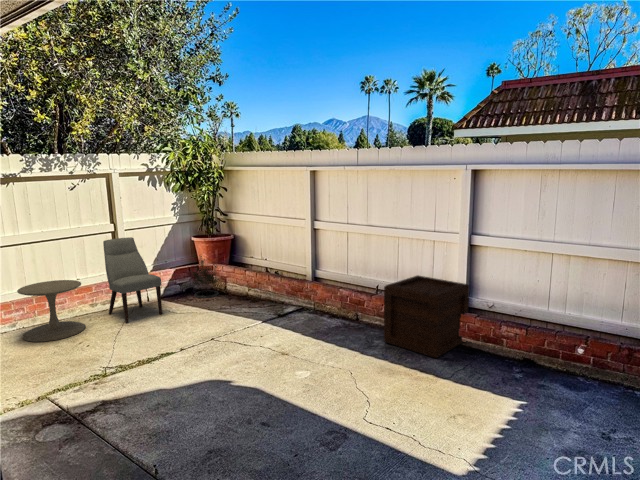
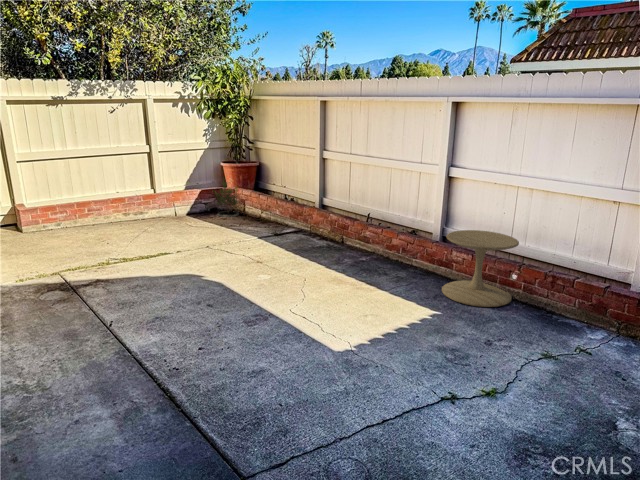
chair: present [103,237,162,323] -> none [137,158,182,229]
wooden crate: present [384,275,469,358] -> none [351,202,434,275]
side table: present [17,280,85,342] -> present [442,230,519,307]

